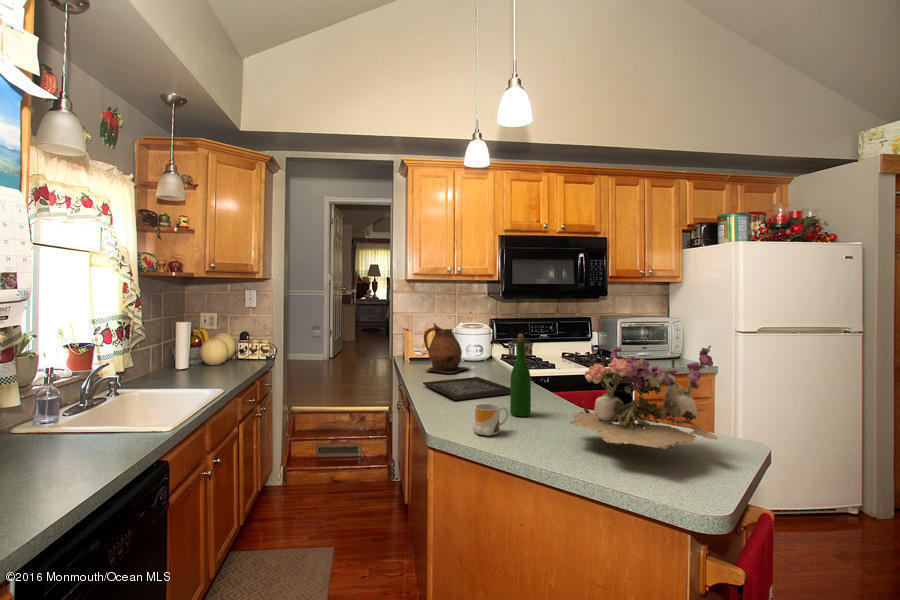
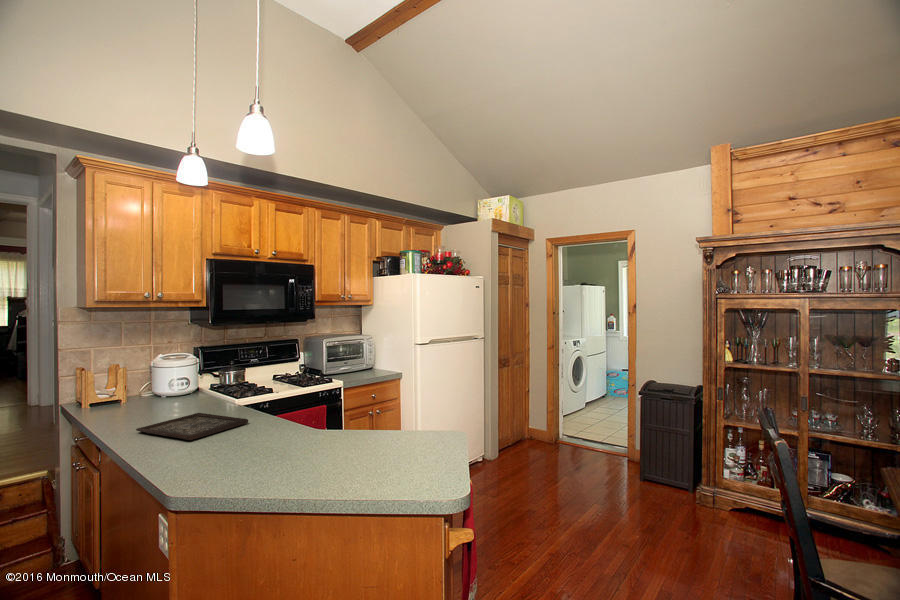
ceramic pitcher: present [424,323,468,374] -> none [120,359,179,415]
wine bottle: present [510,334,531,417] -> none [257,368,275,443]
flower arrangement: present [570,345,718,449] -> none [318,367,421,449]
mug: present [473,404,508,436] -> none [231,436,264,466]

